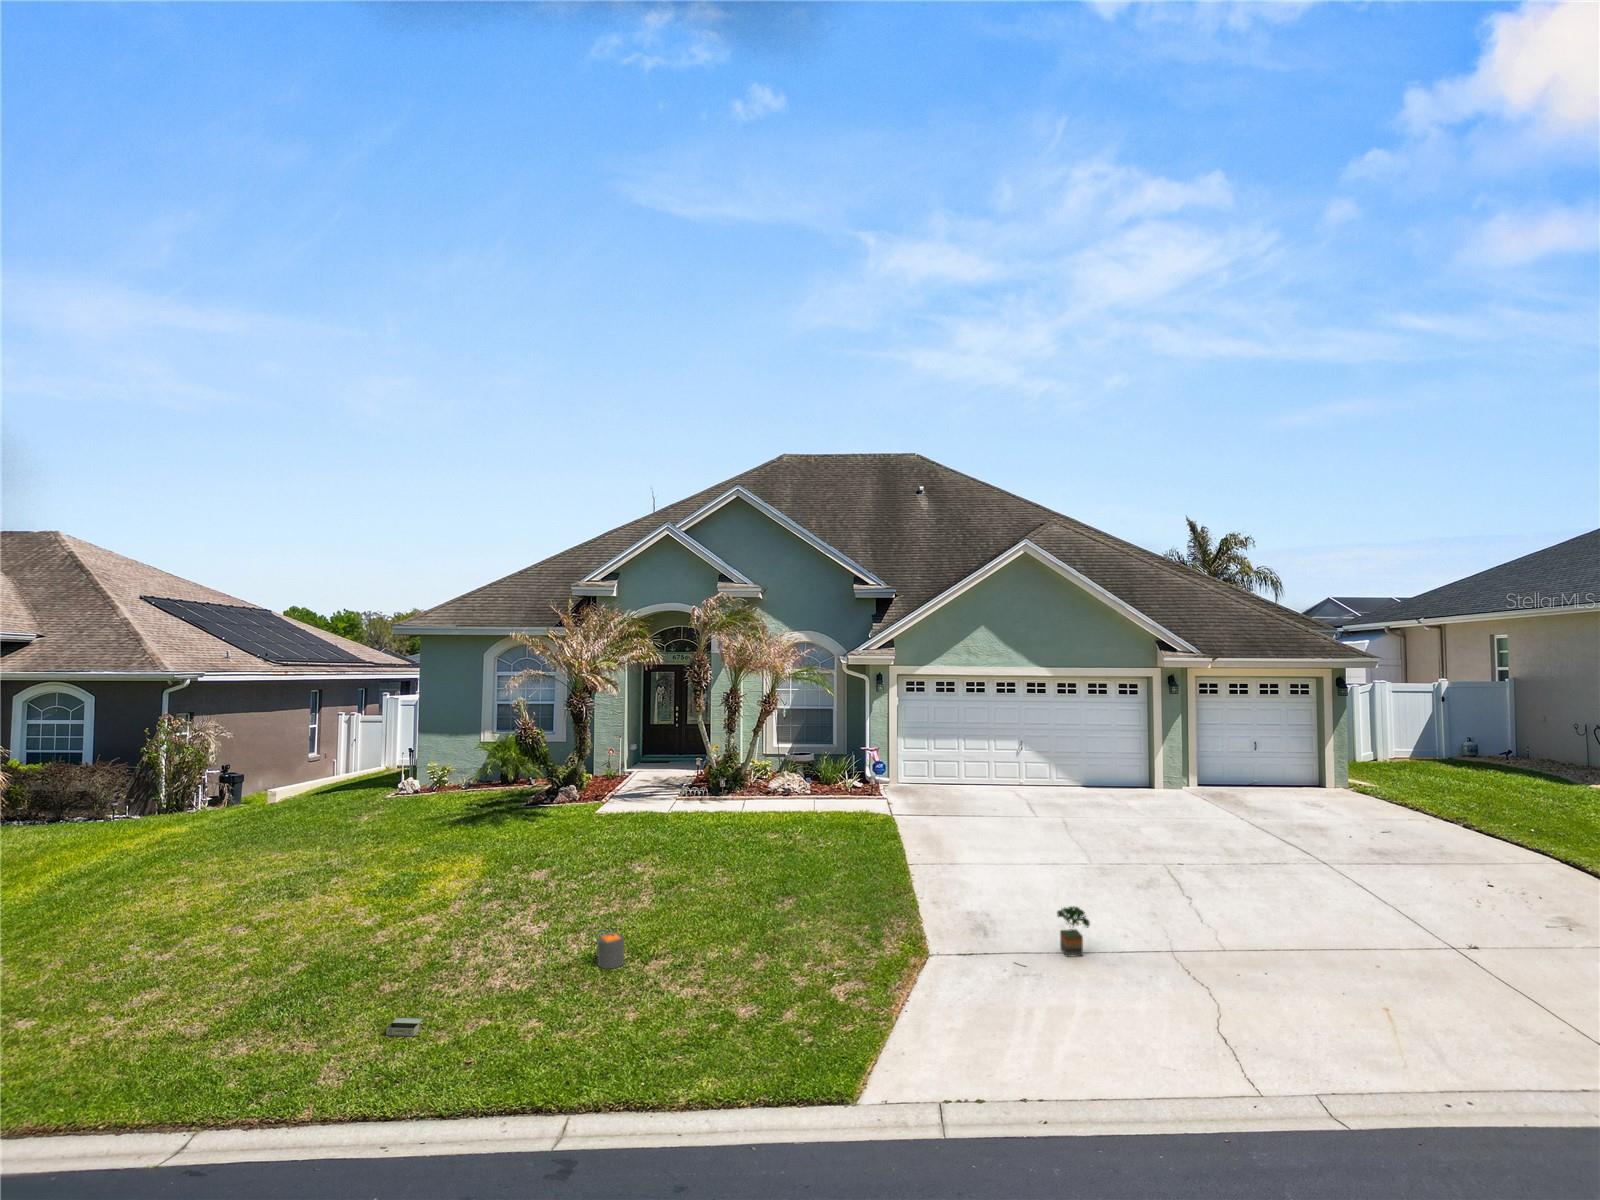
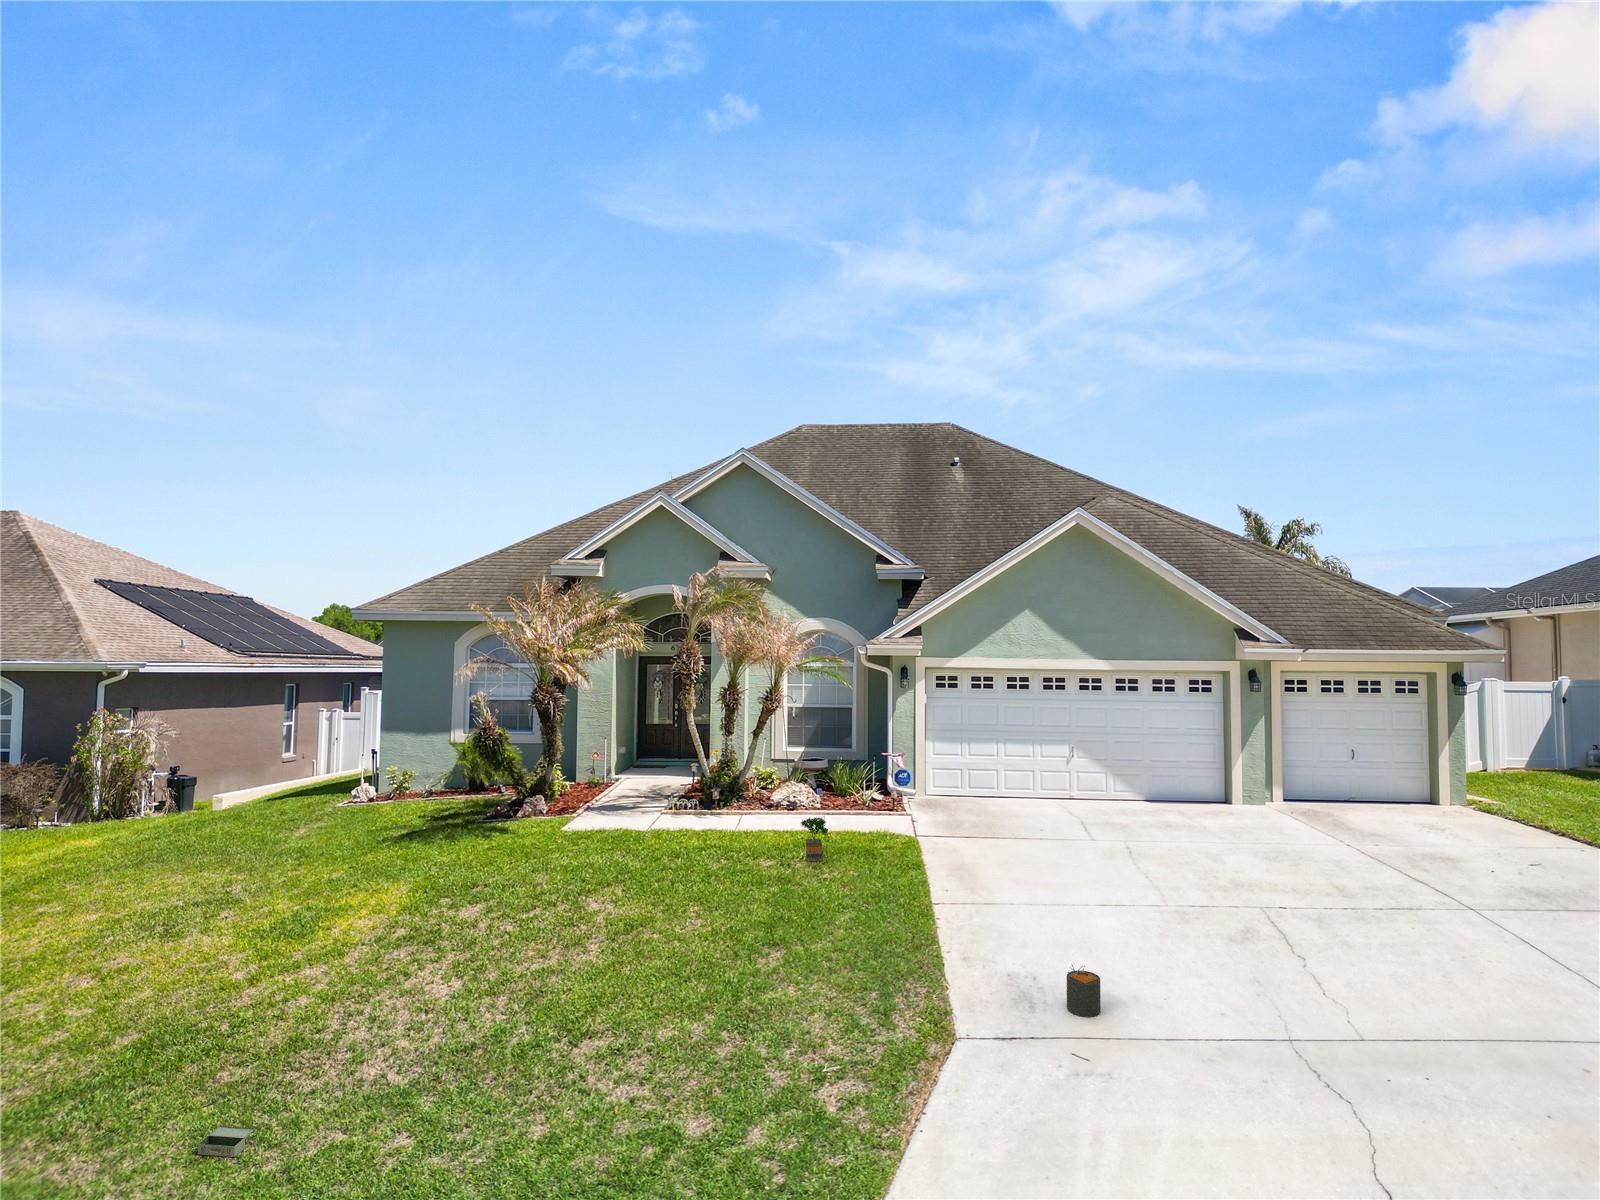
potted tree: present [1057,906,1090,957] -> present [801,817,828,862]
trash can: present [597,932,624,969] -> present [1067,965,1101,1017]

